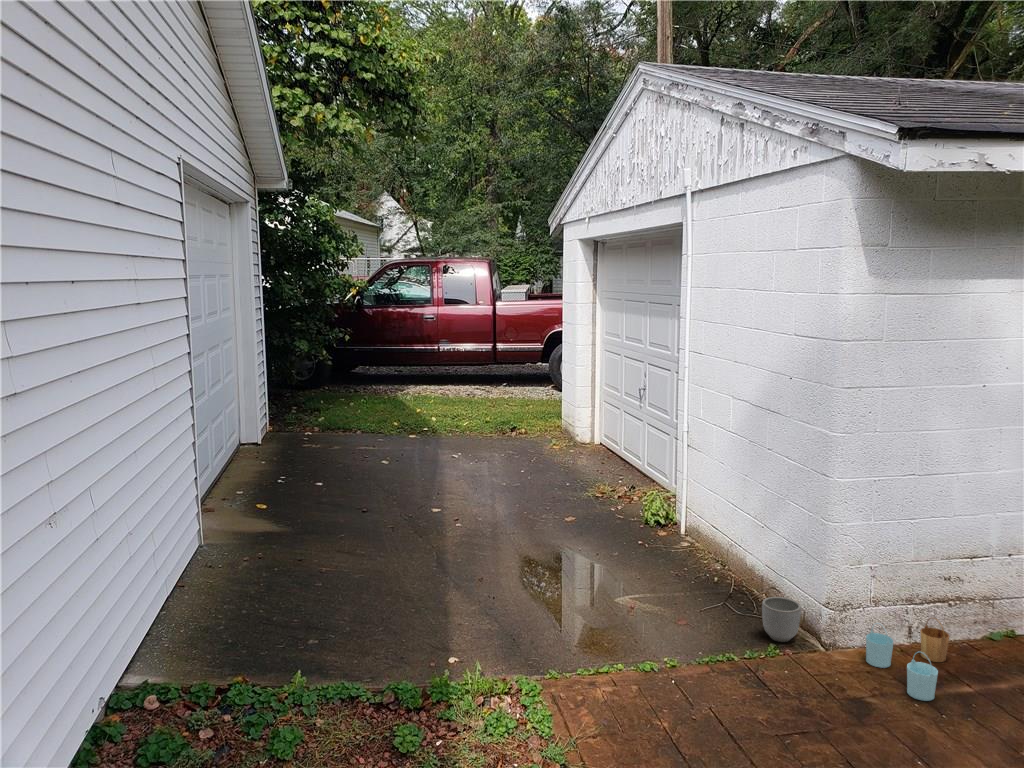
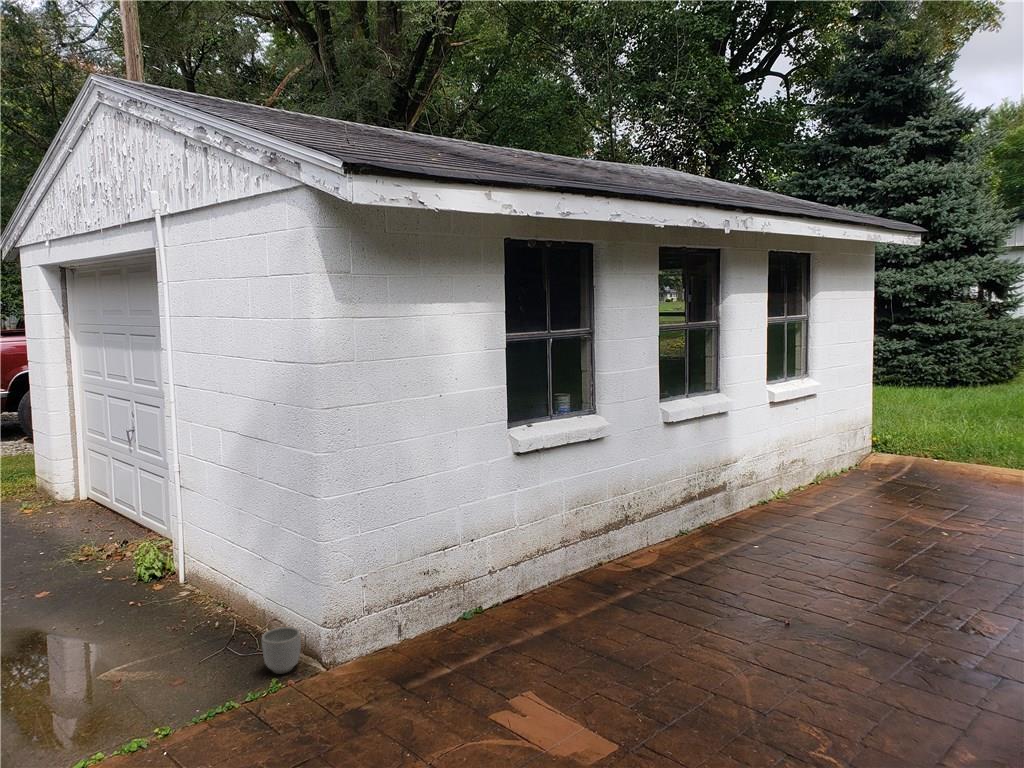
bucket: present [866,618,949,701] -> none [362,612,432,694]

